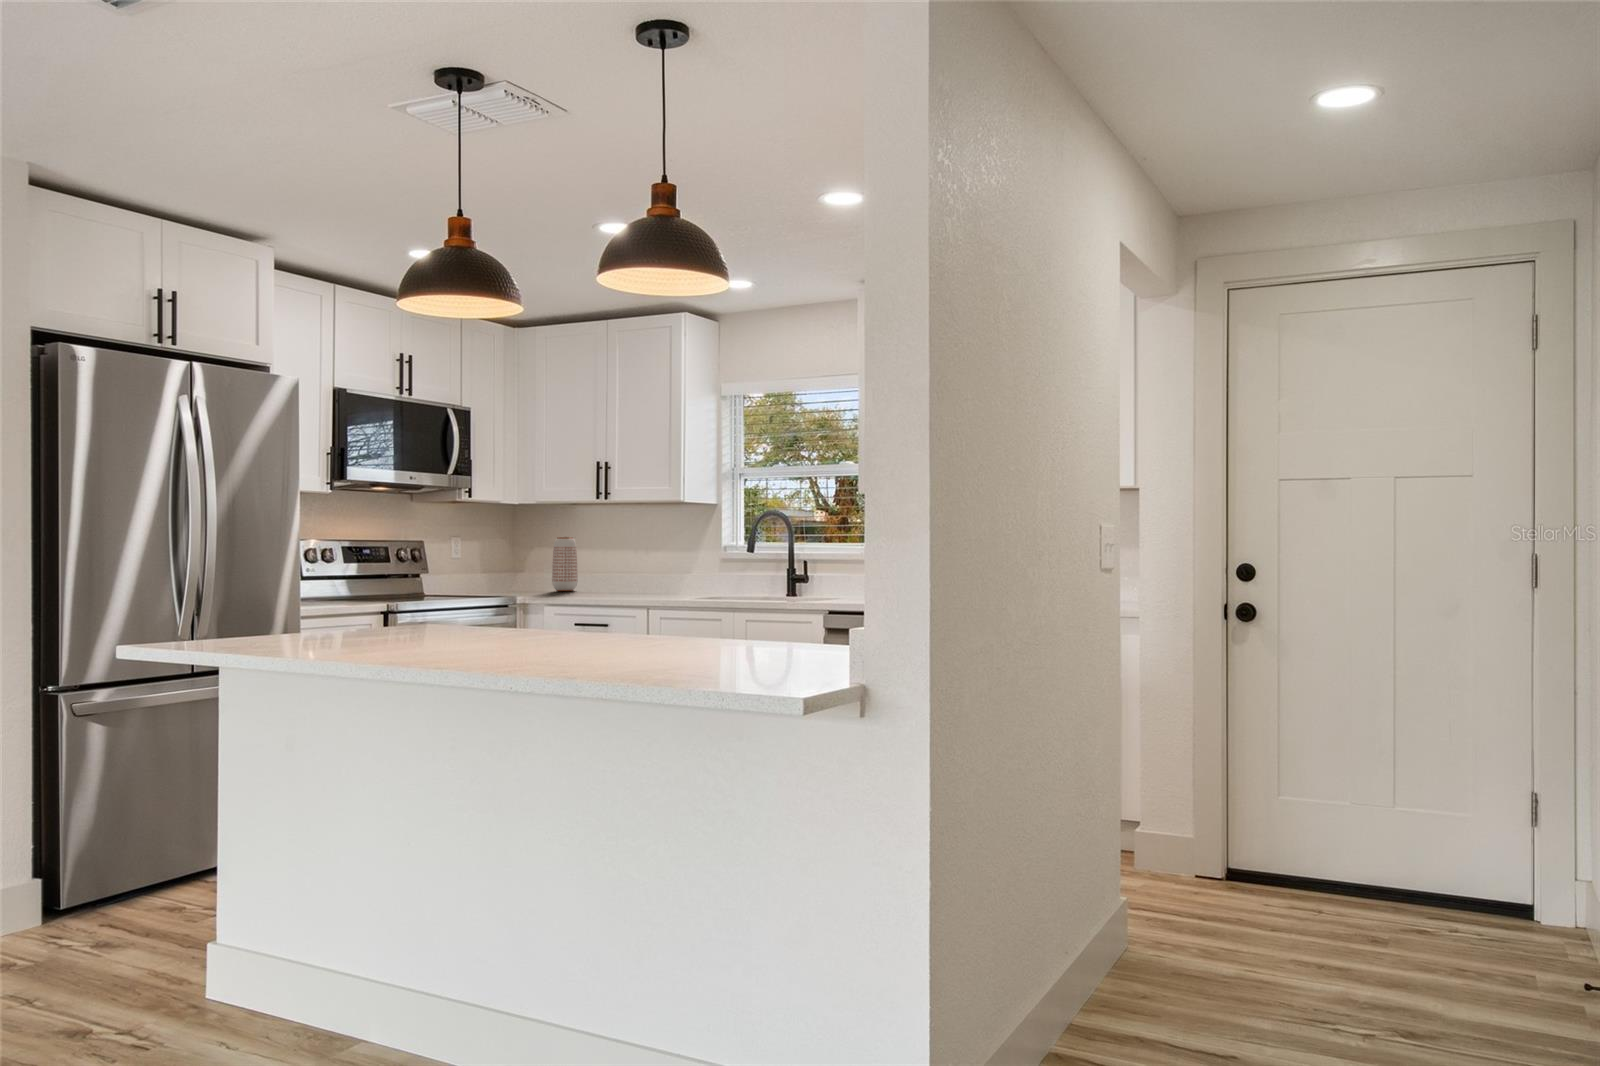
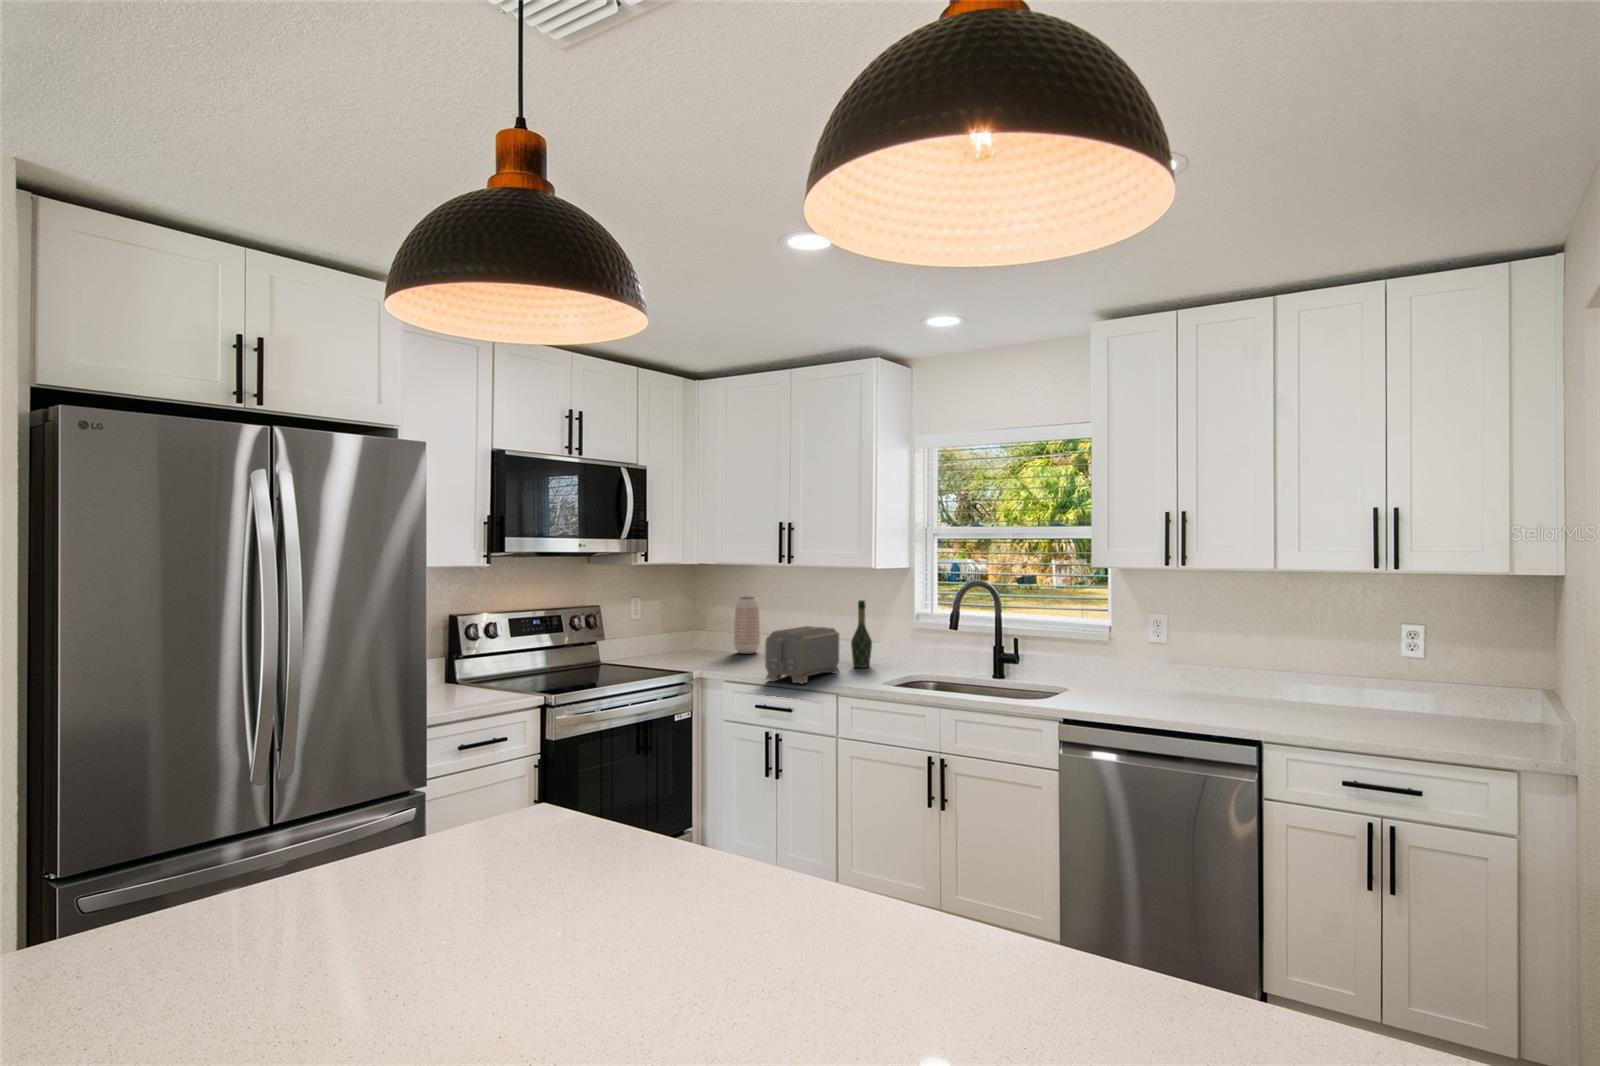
wine bottle: none [663,533,682,594] -> present [851,600,872,667]
toaster: none [583,557,653,601] -> present [765,626,839,684]

